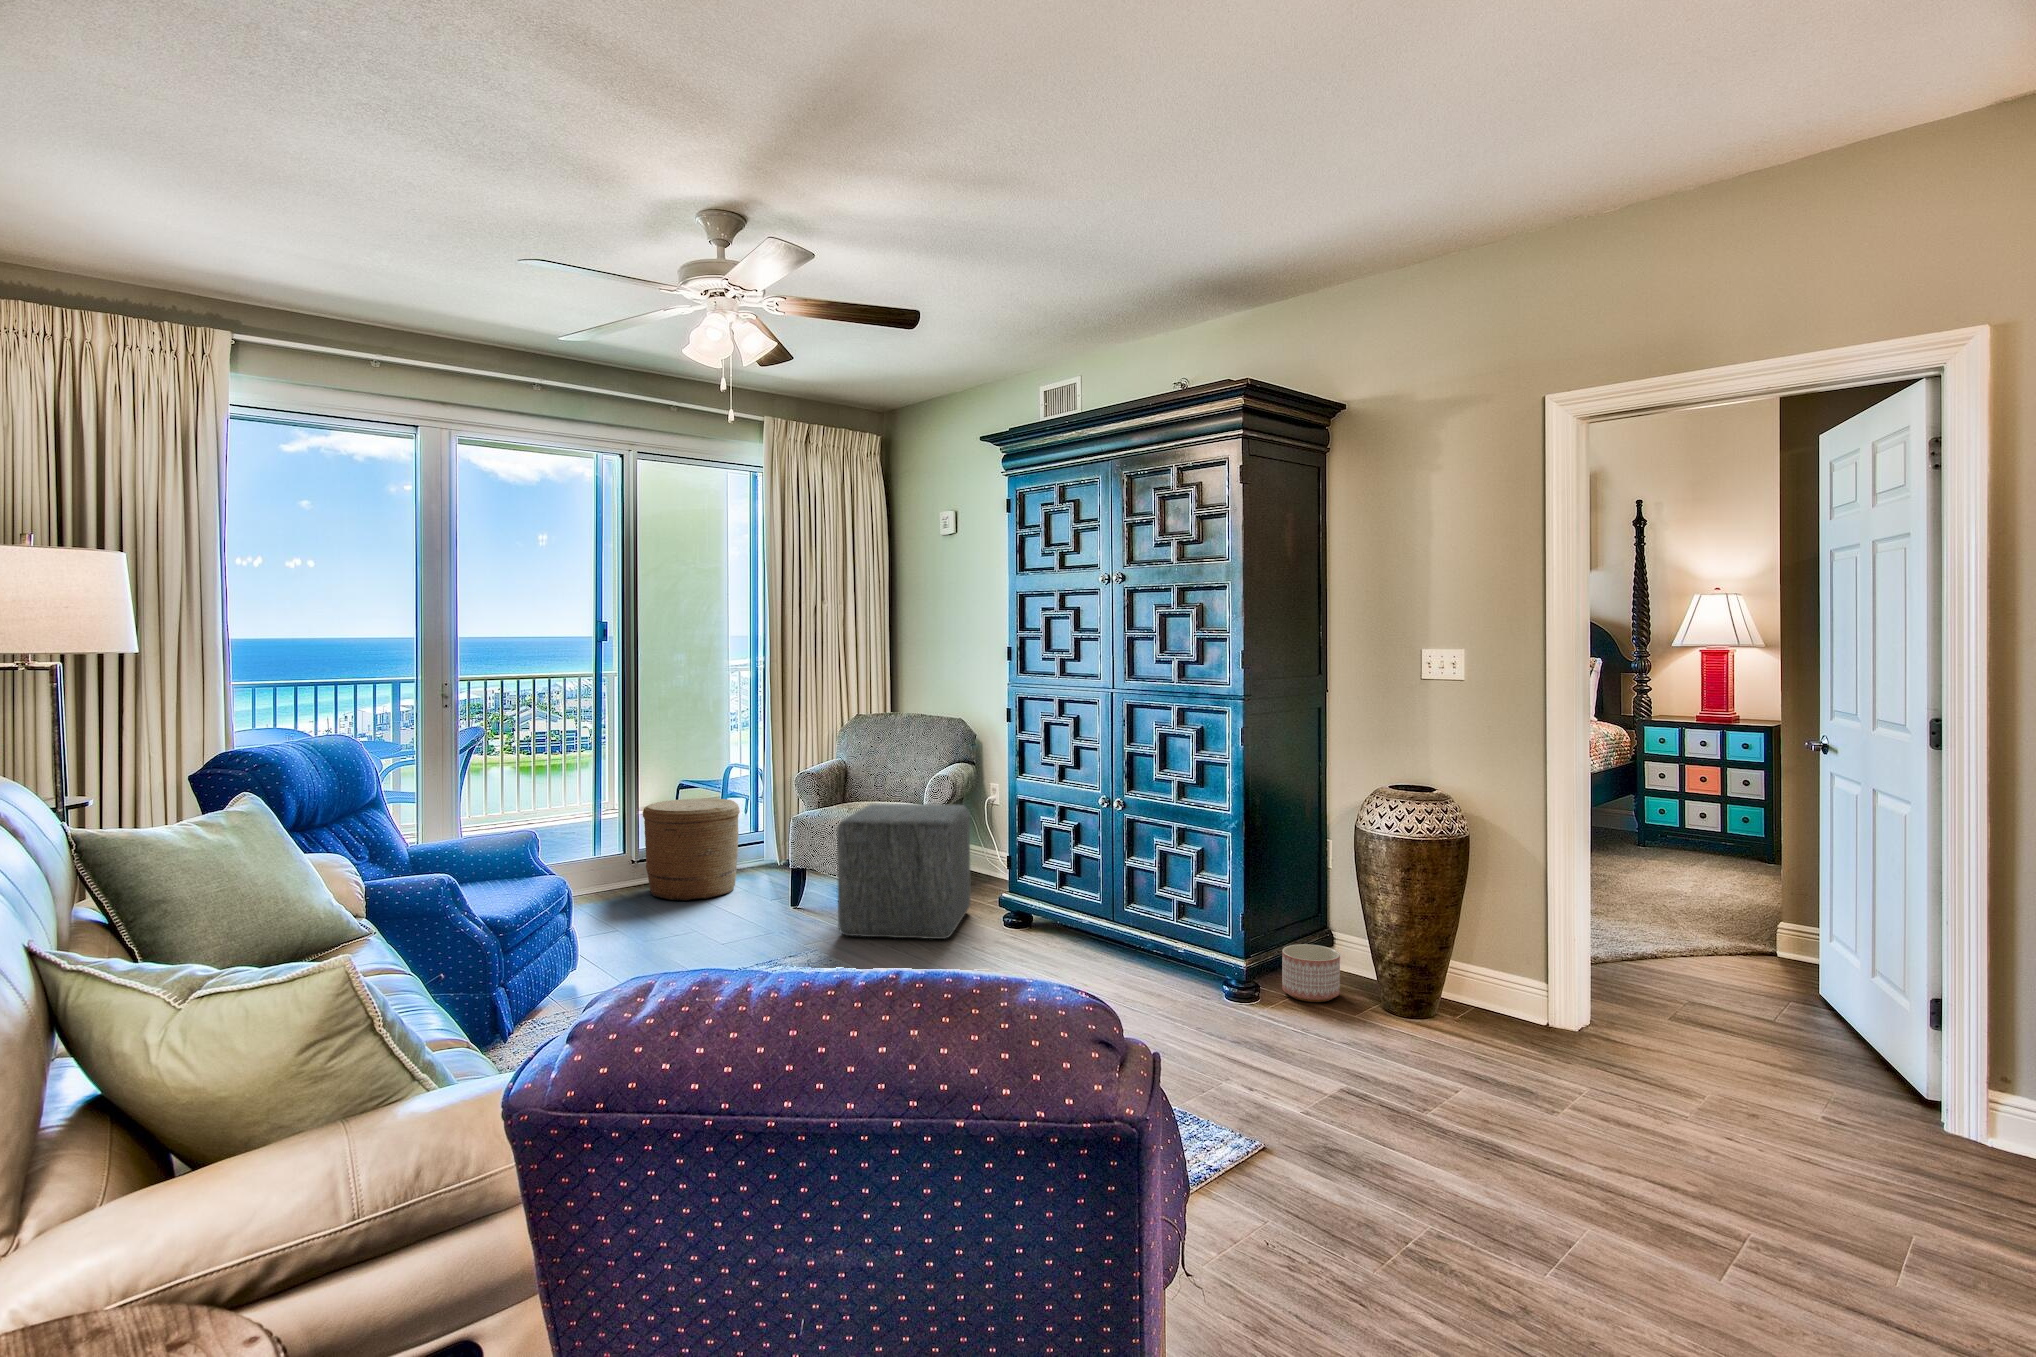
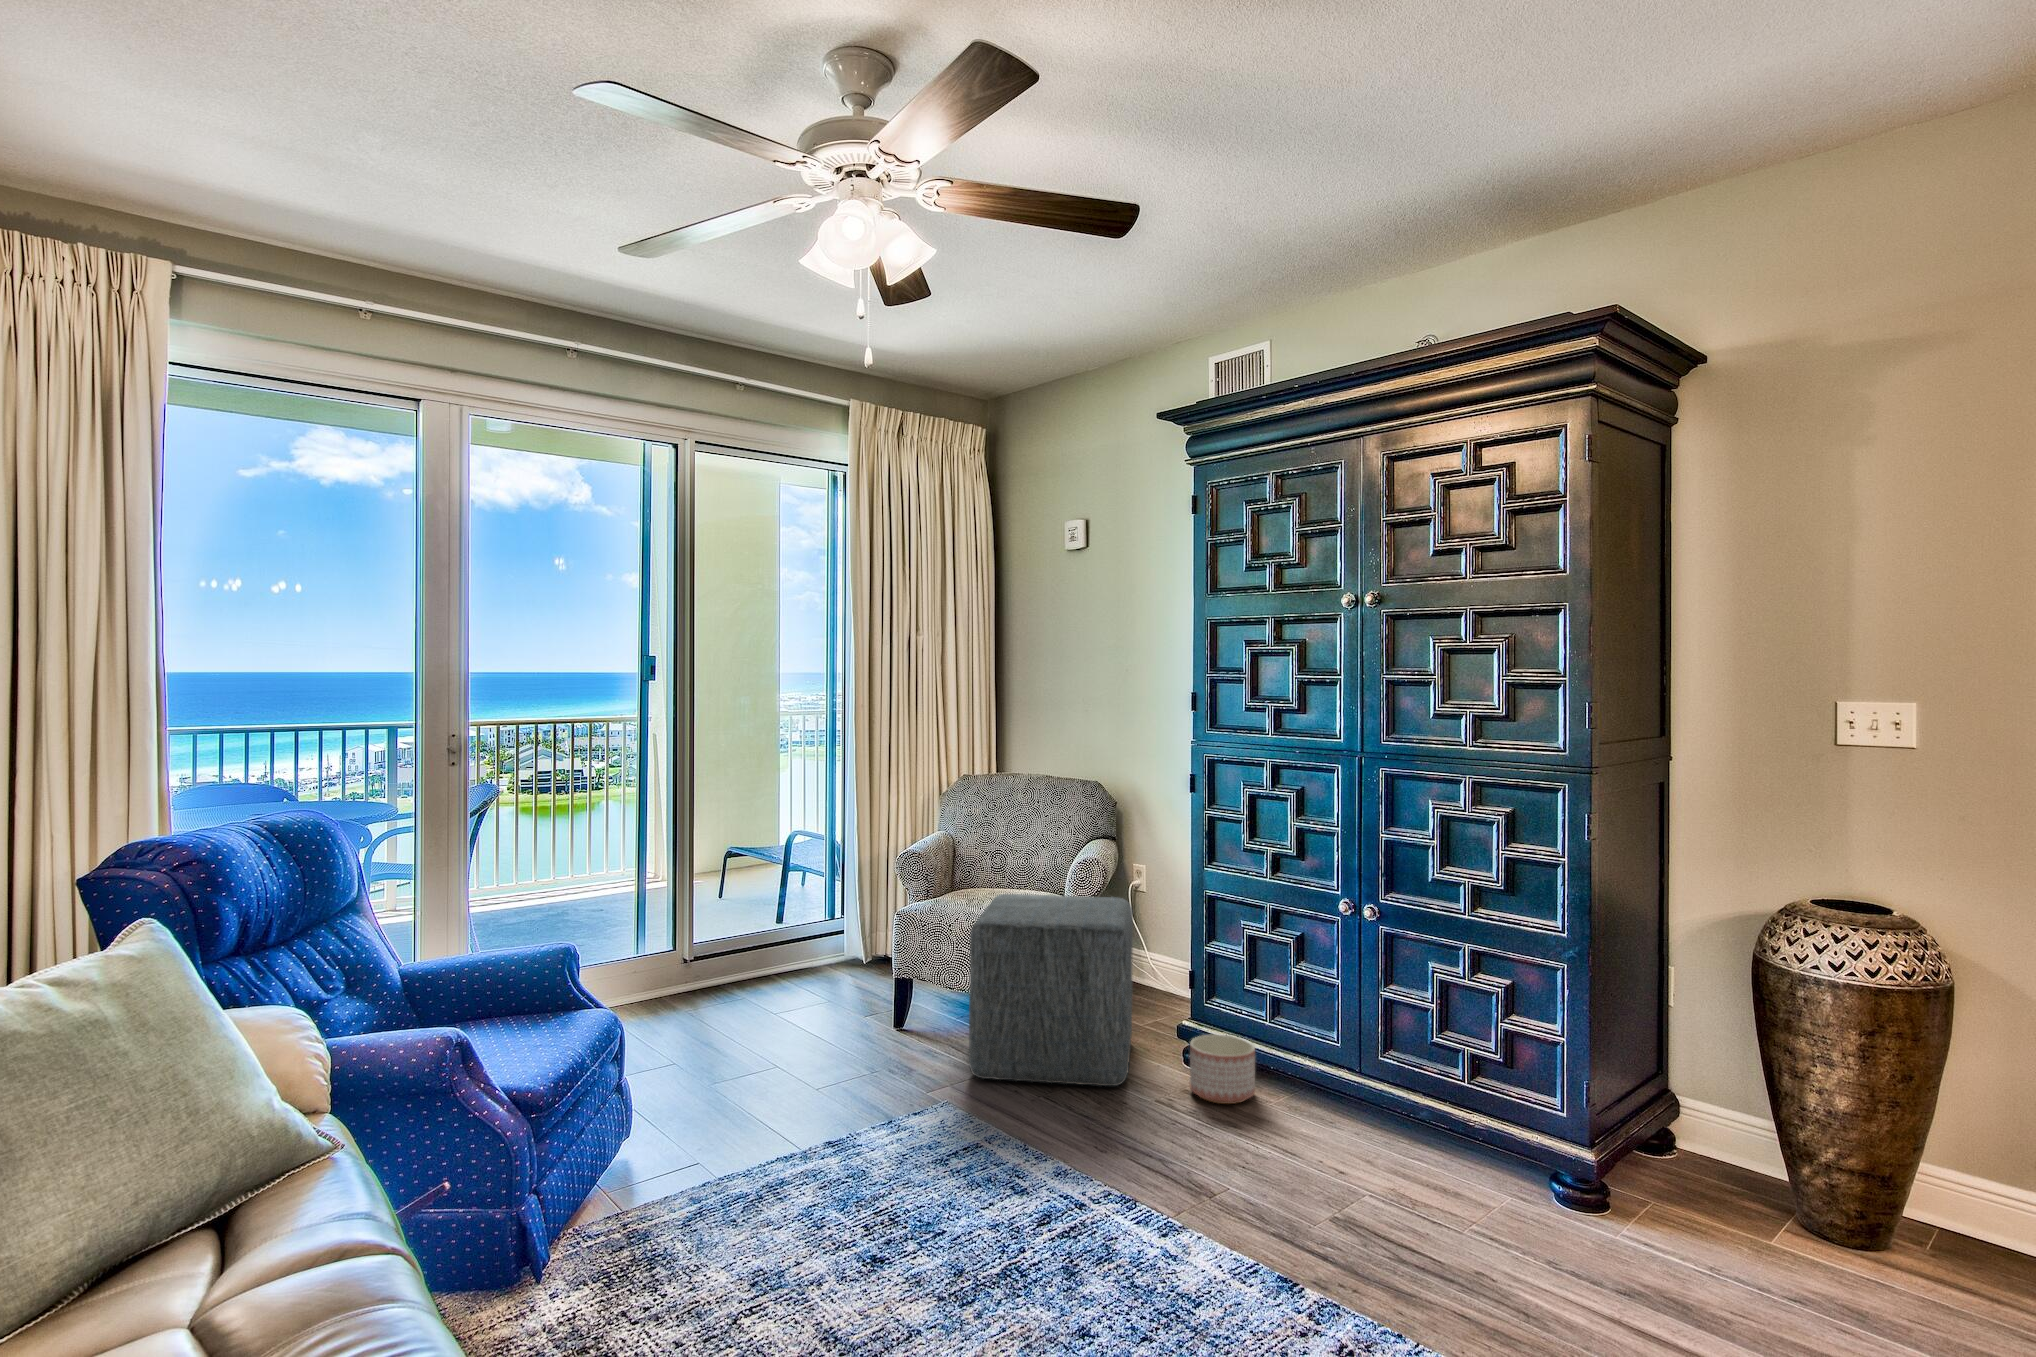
woven basket: present [643,798,740,901] -> none [698,878,820,1015]
planter: present [1282,944,1340,1002] -> present [1190,1034,1255,1104]

